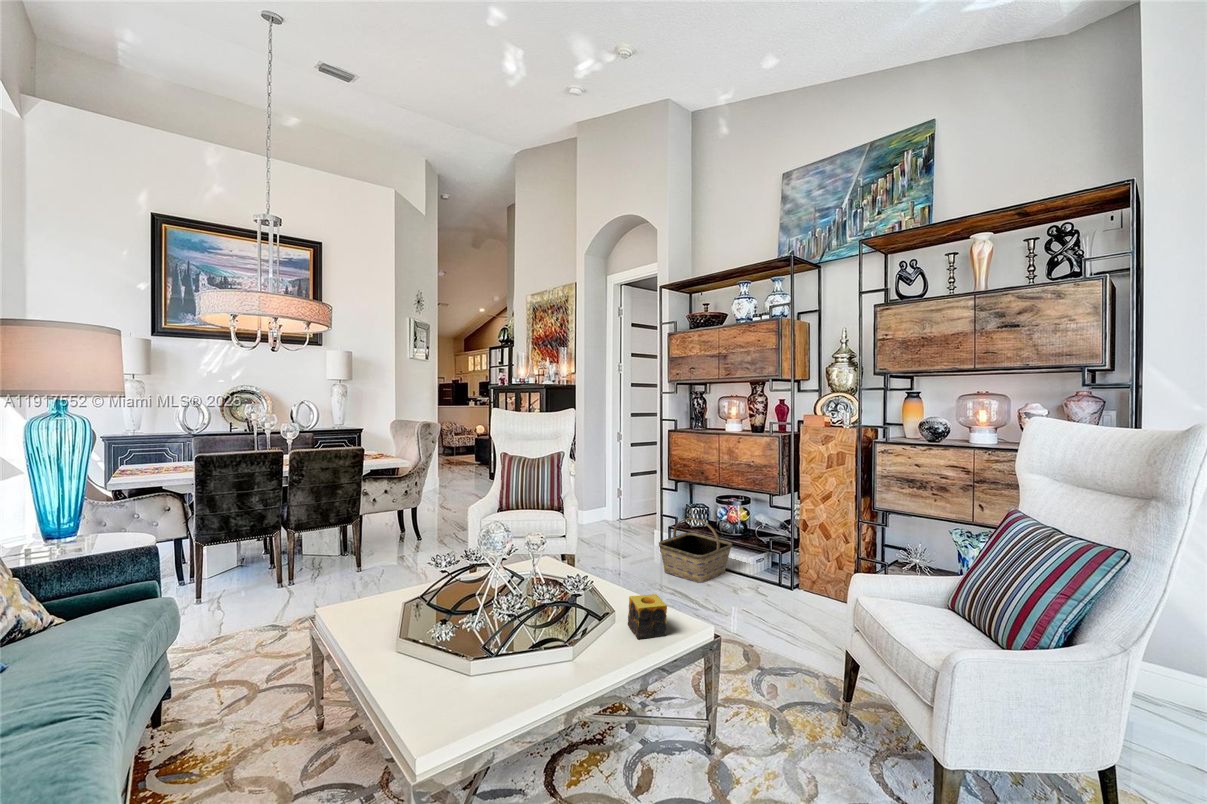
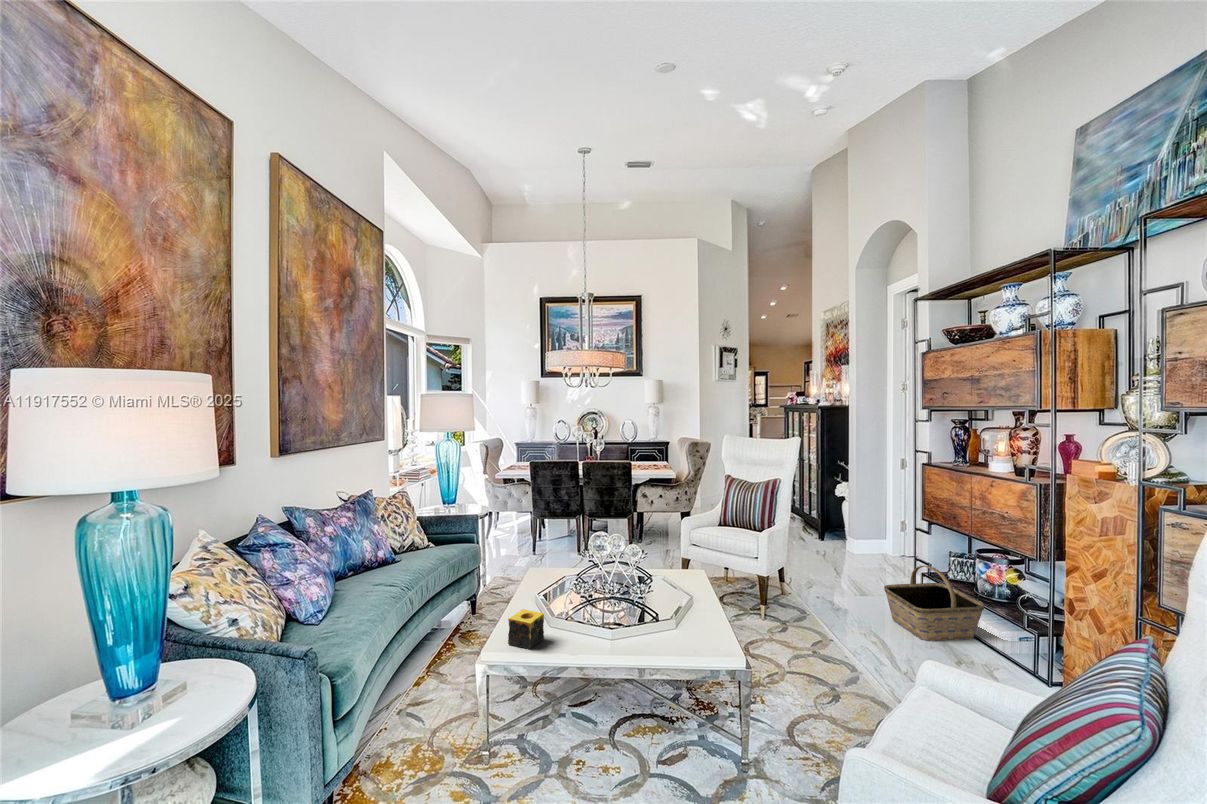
candle: present [628,594,667,639] -> present [508,609,544,649]

